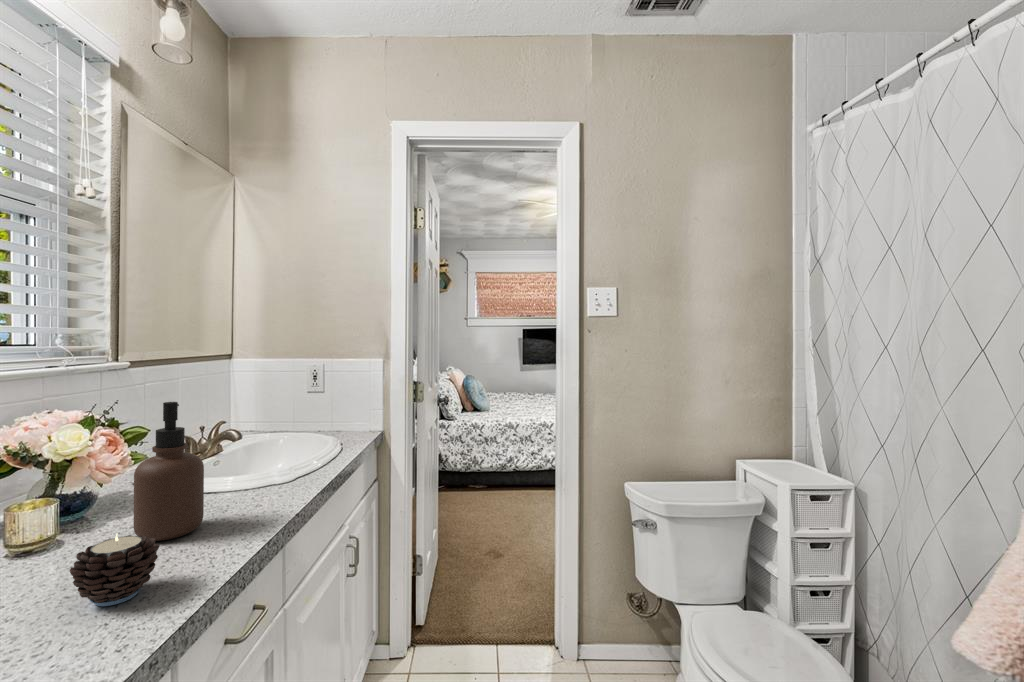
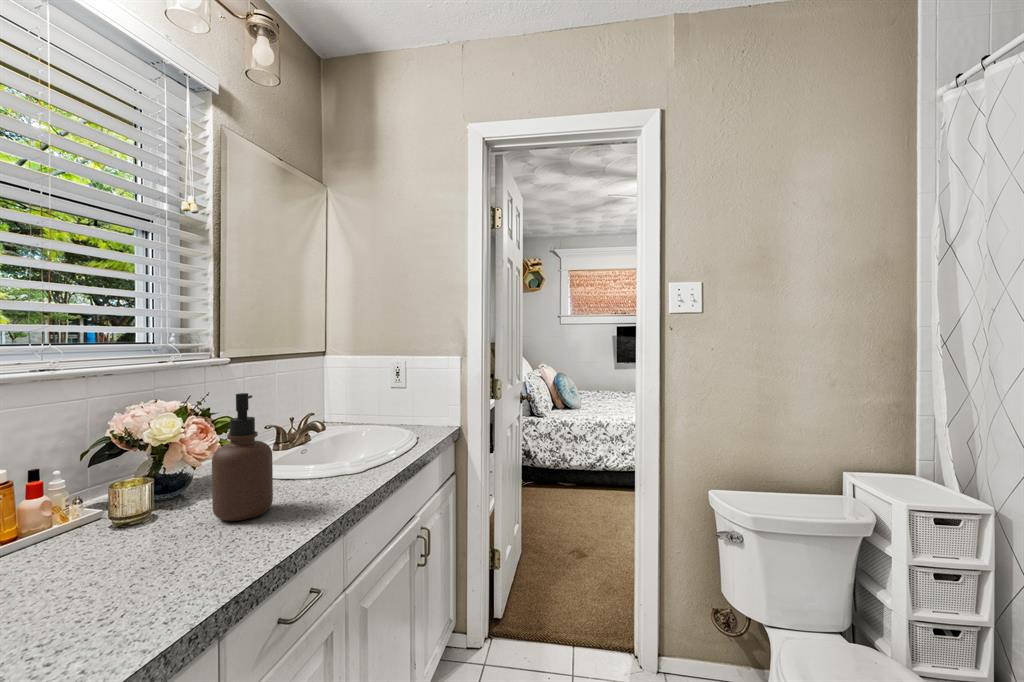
candle: present [70,533,159,606] -> none [138,512,218,579]

